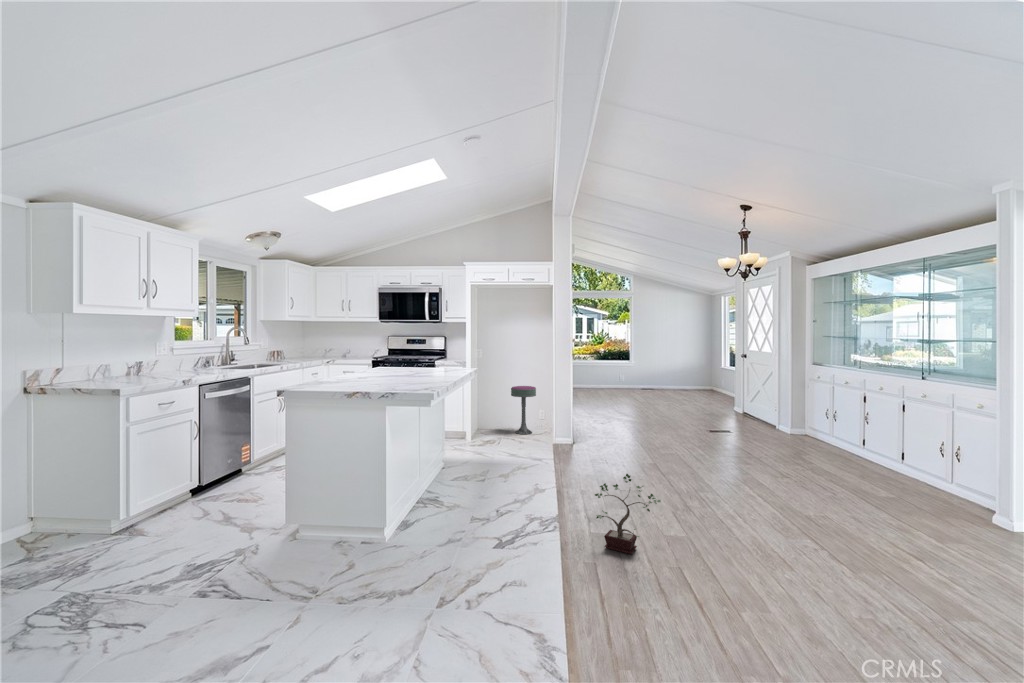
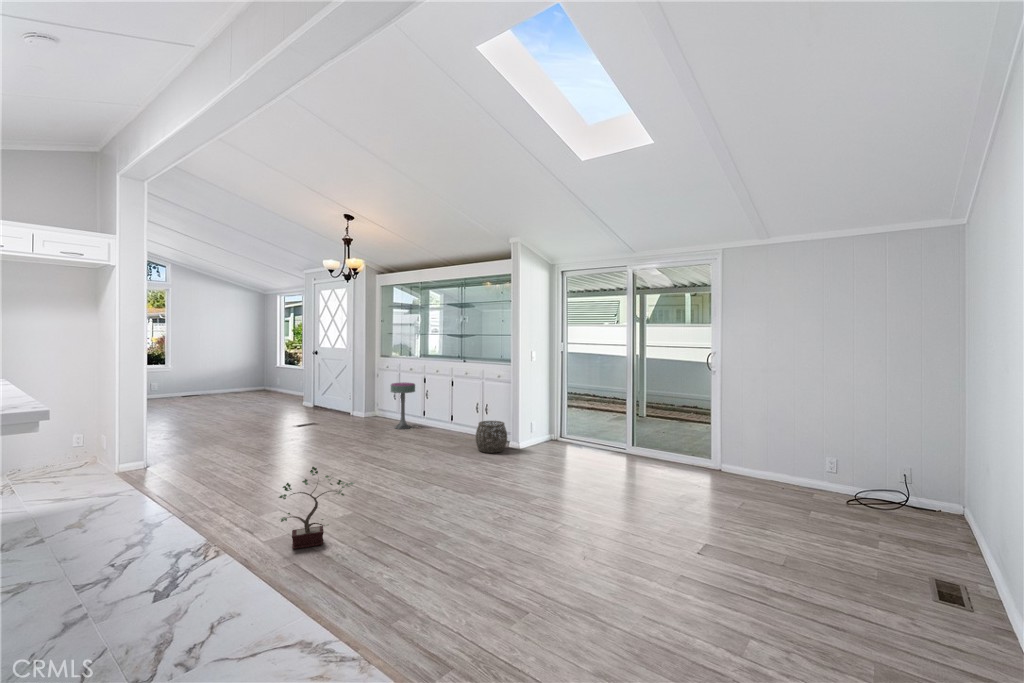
bar stool: present [511,386,536,434] -> present [391,382,415,429]
woven basket: none [920,467,988,520] -> present [476,421,507,453]

